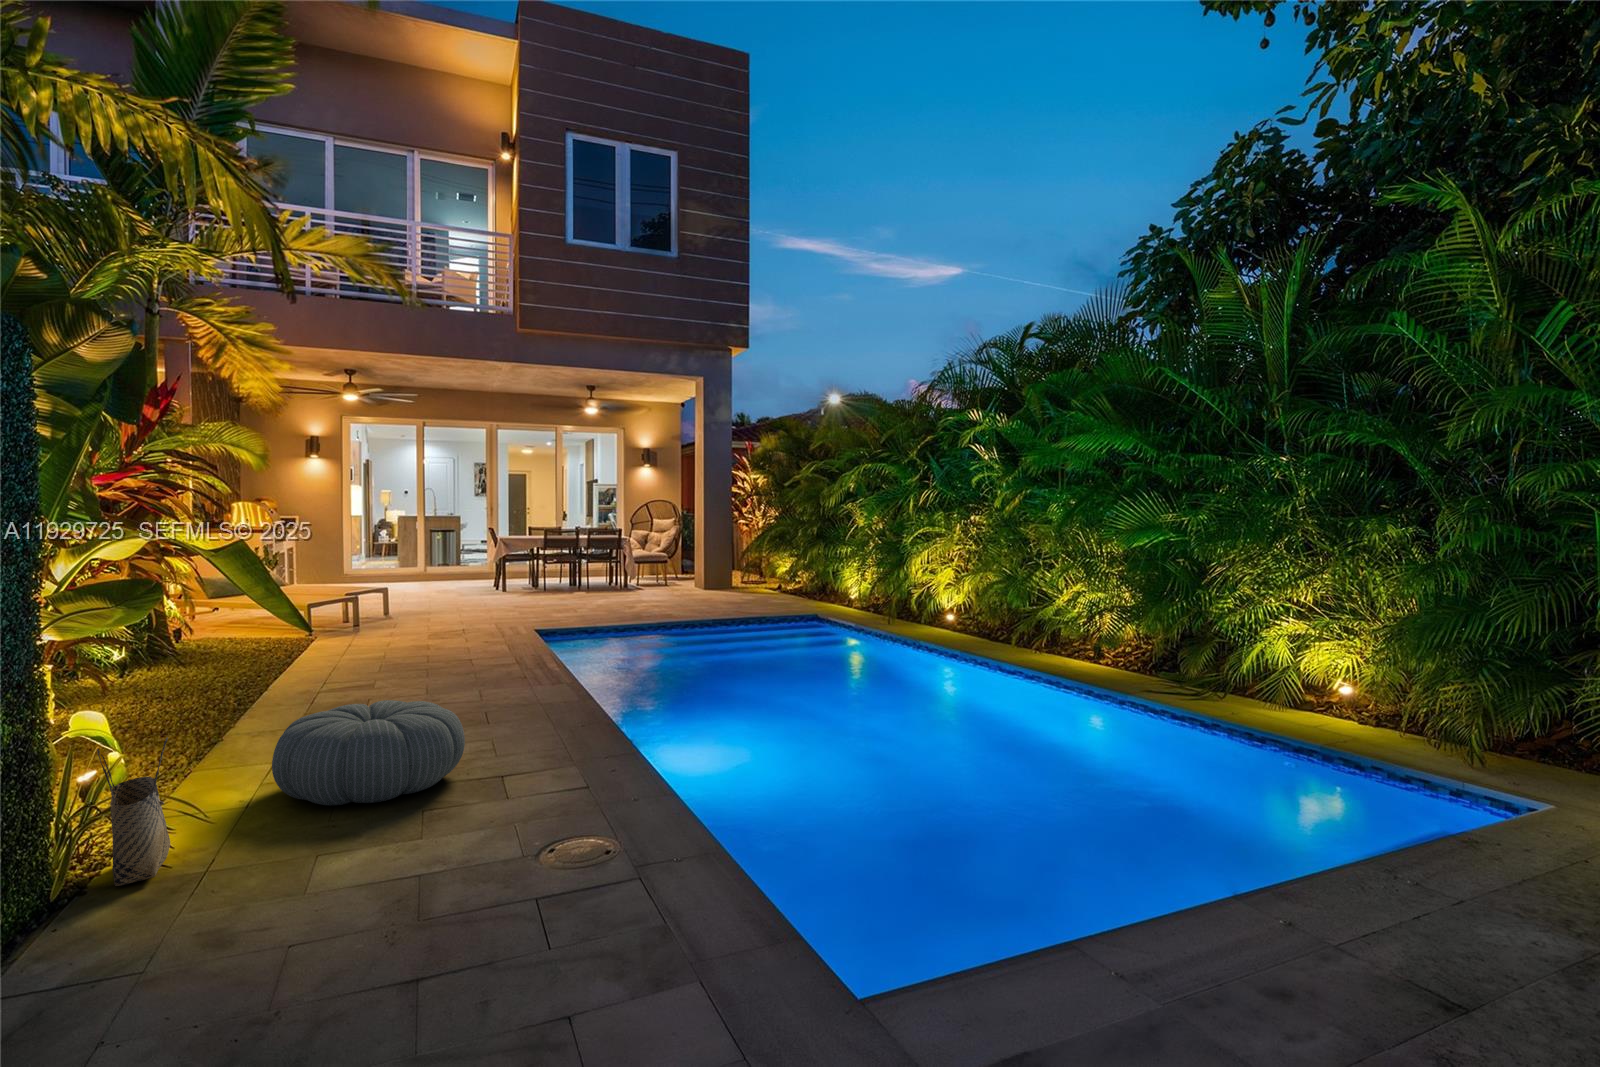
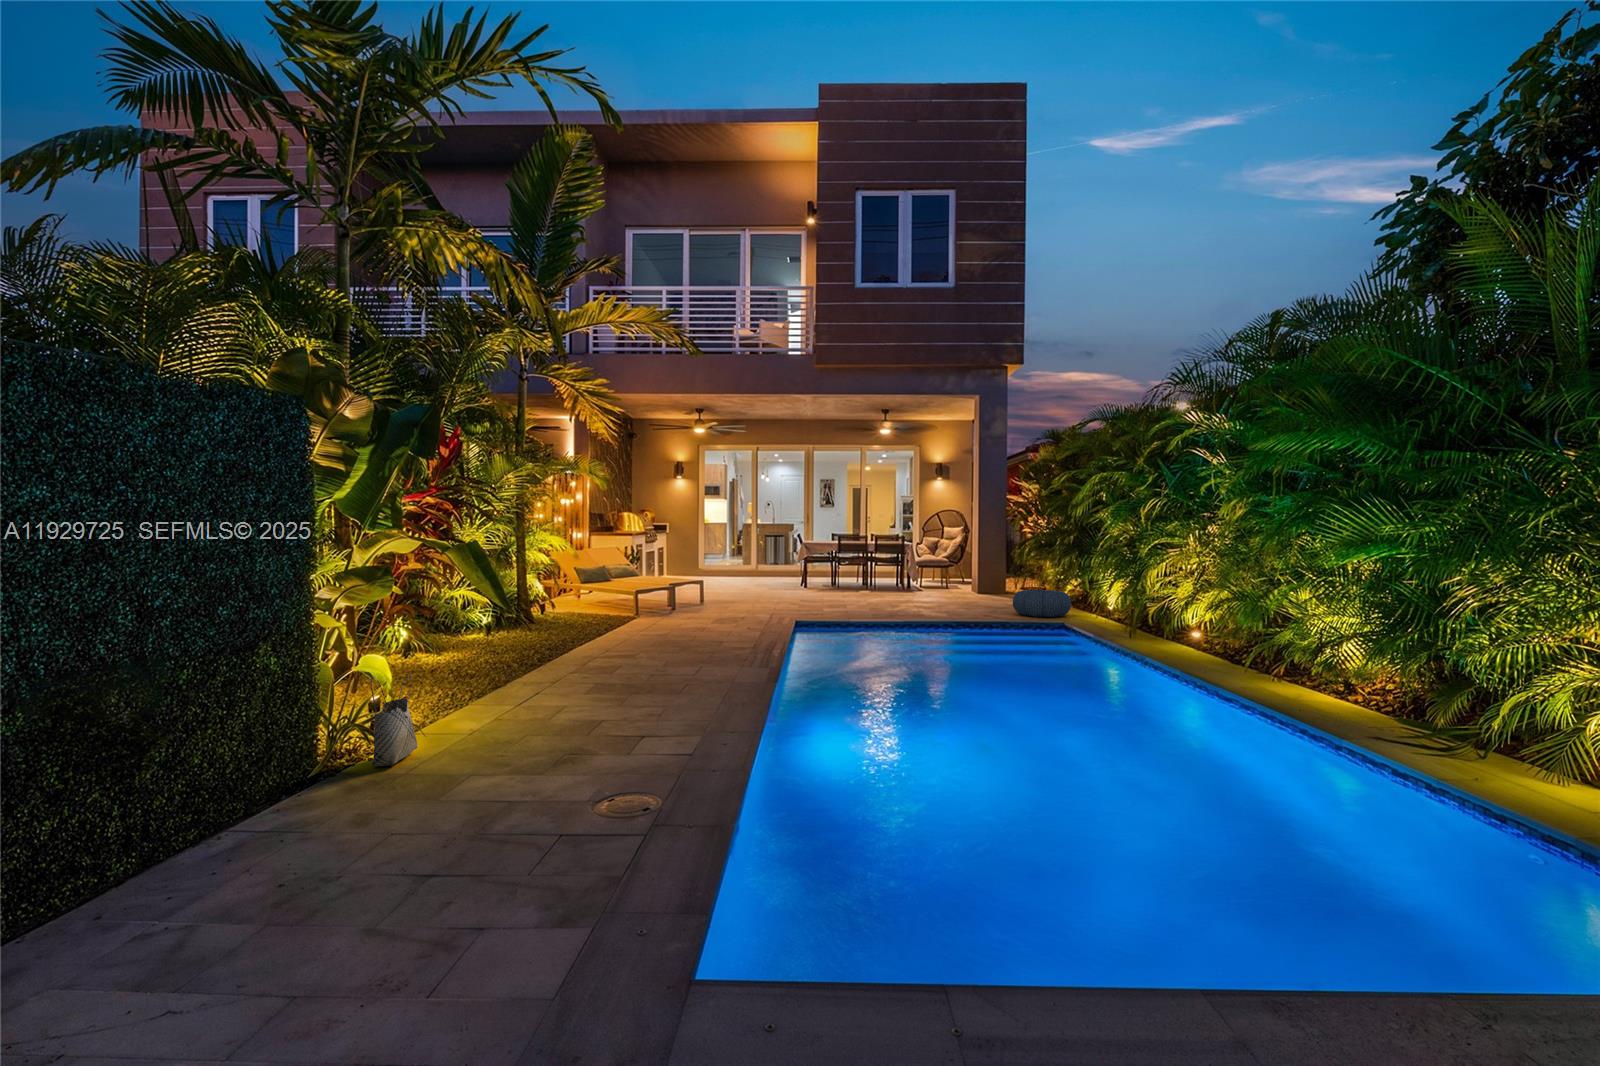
pouf: present [272,700,465,805] -> present [1013,590,1071,617]

